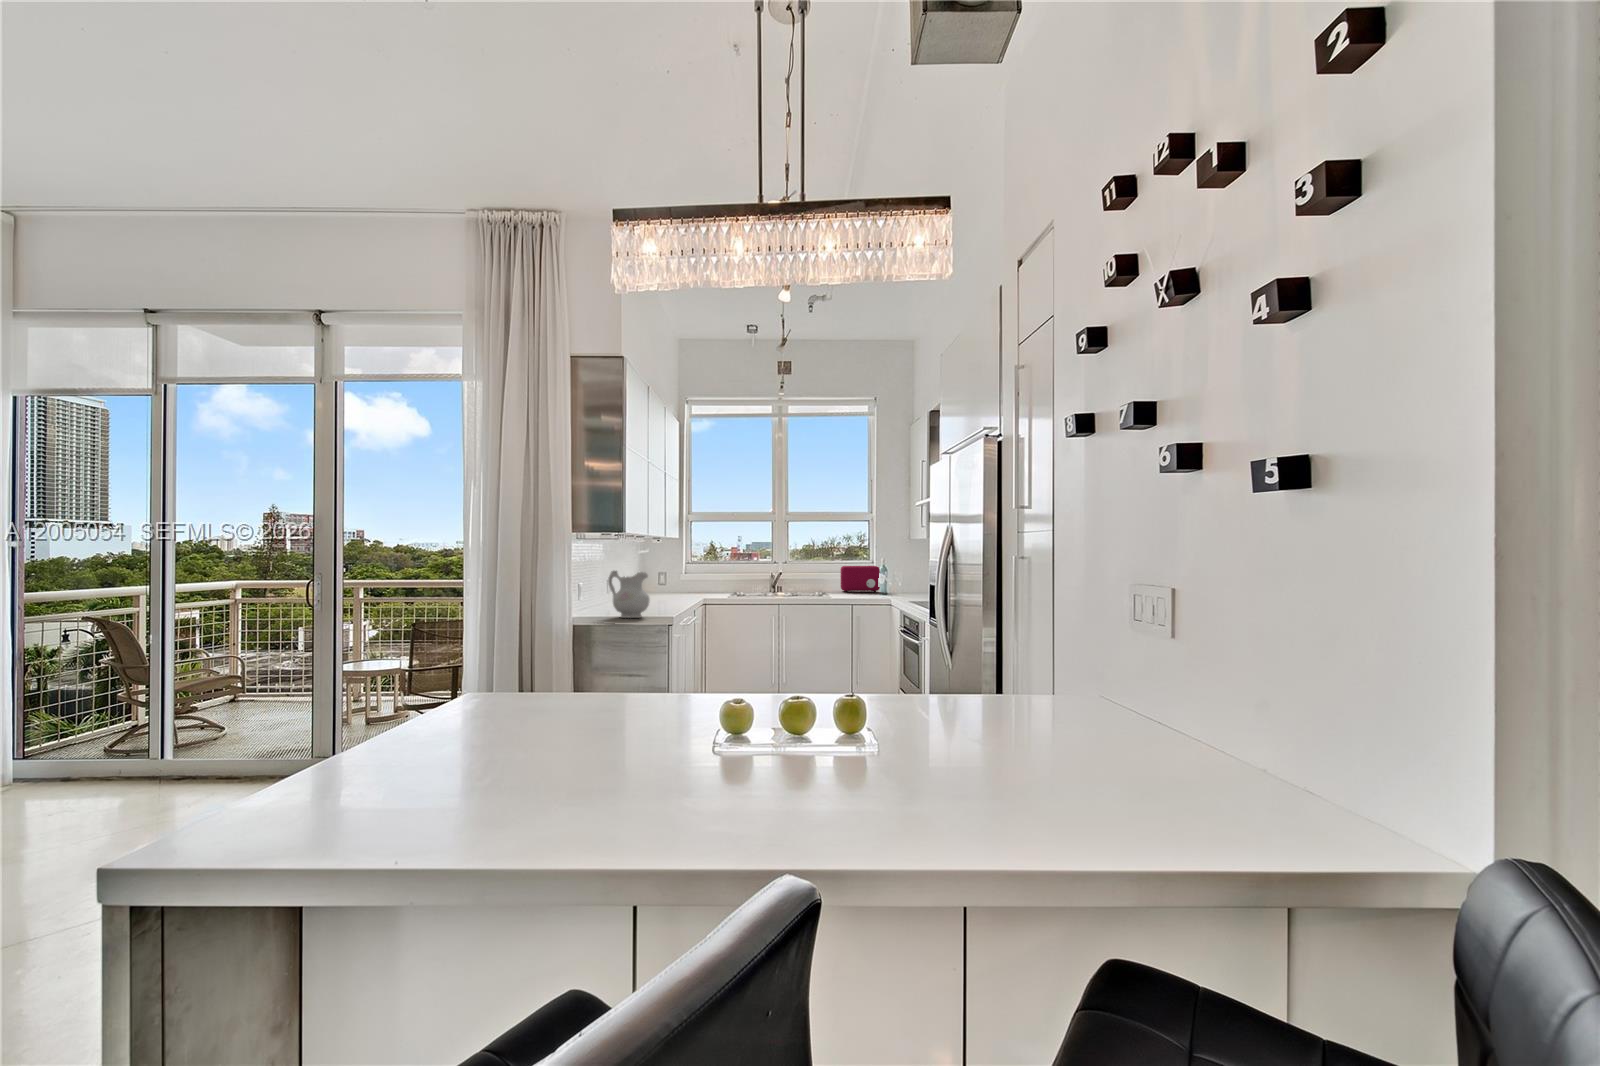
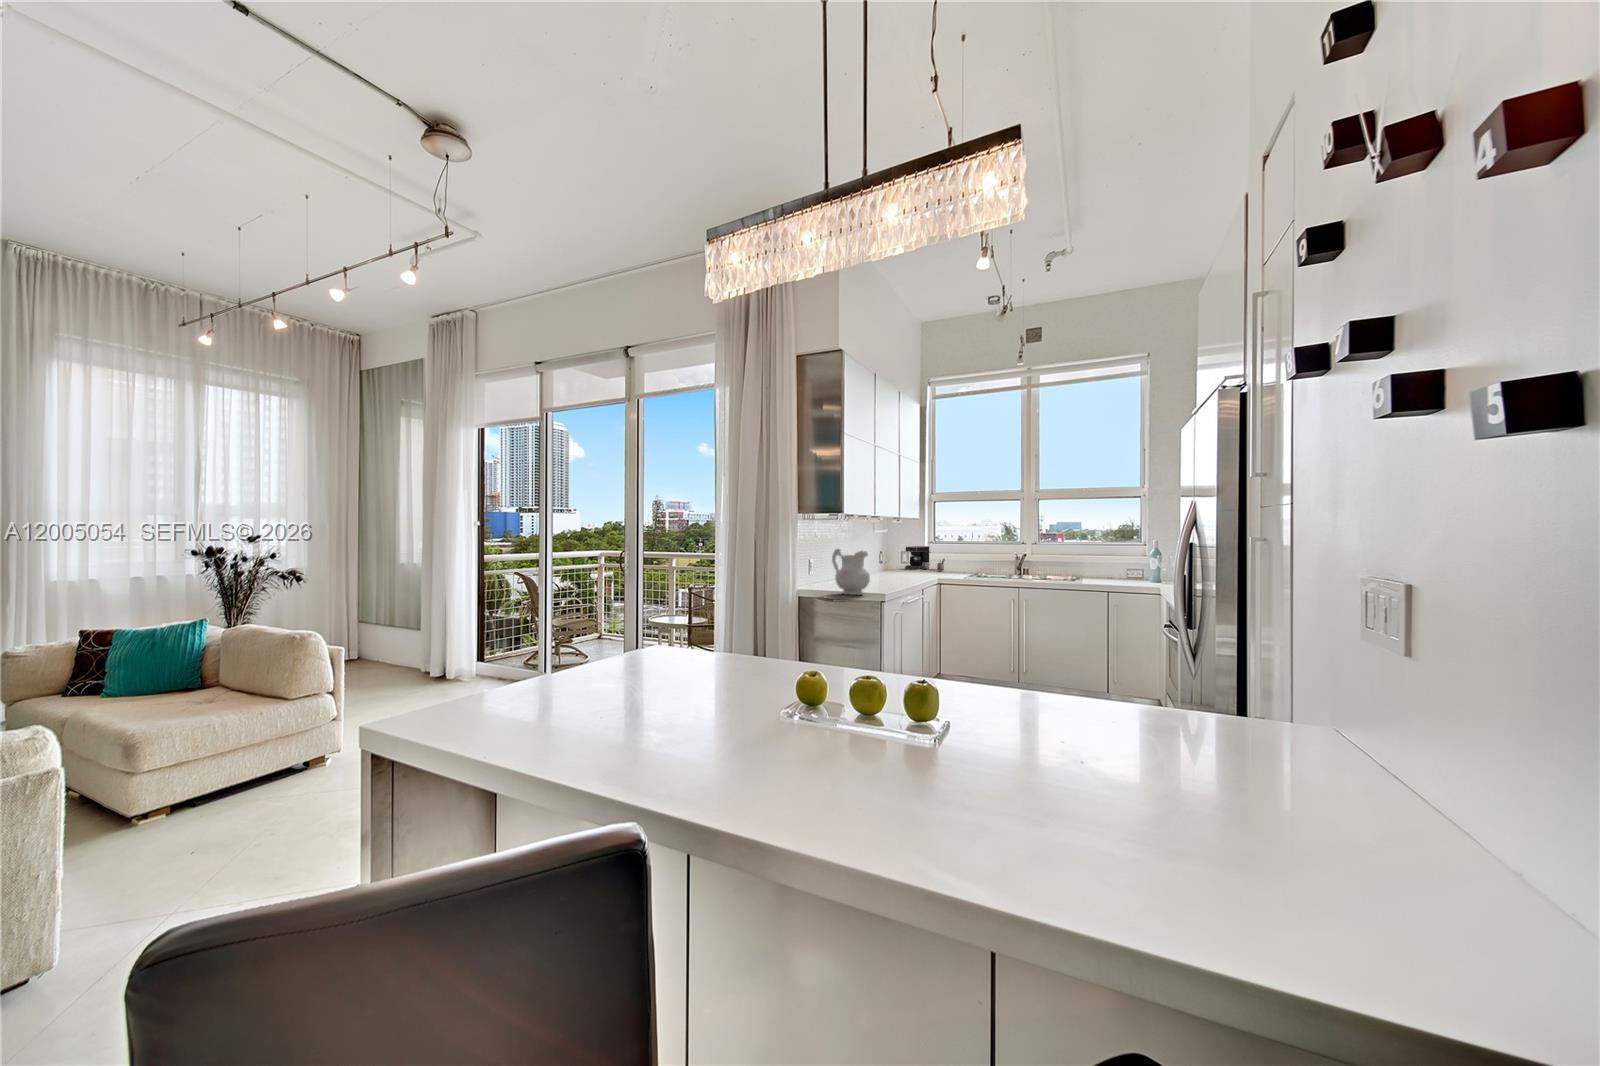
toaster: present [840,566,880,592] -> none [1096,546,1141,575]
coffee maker: none [660,567,702,592] -> present [905,546,945,570]

